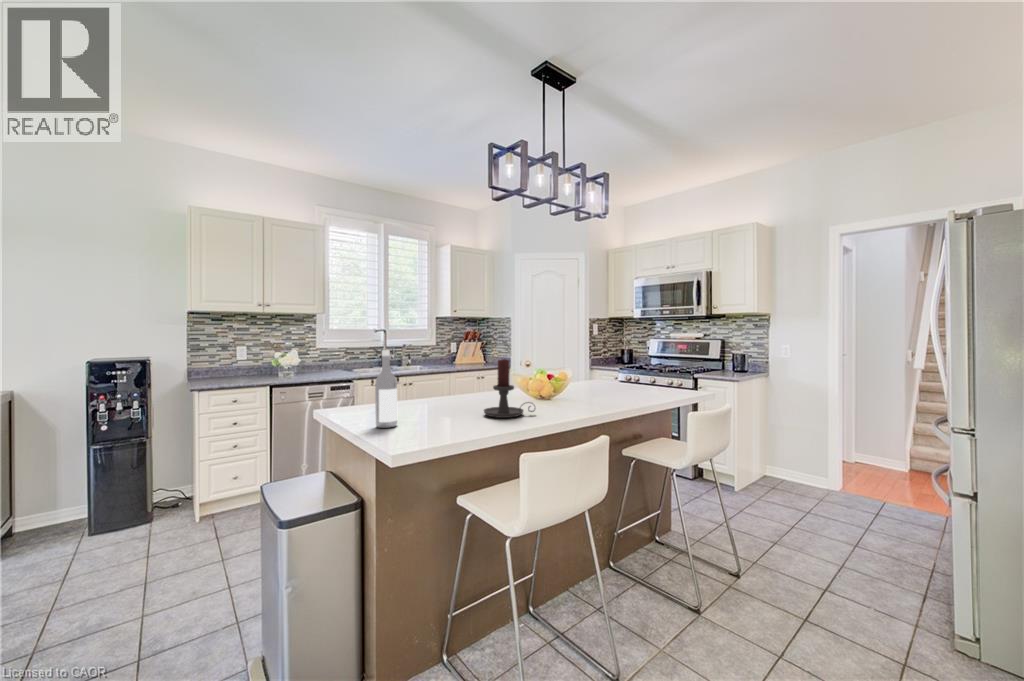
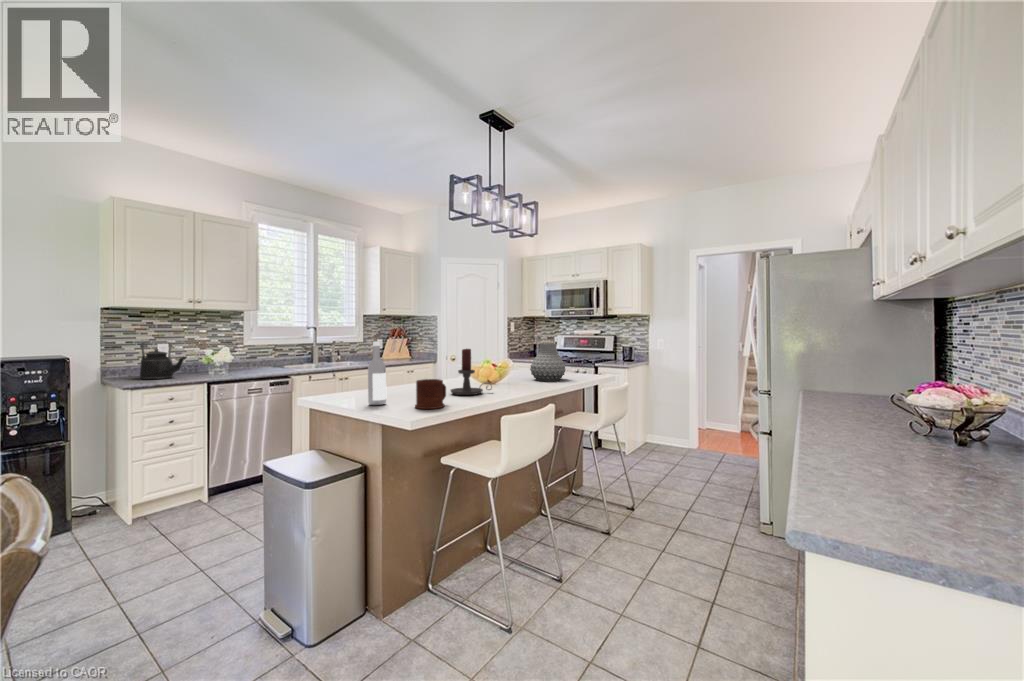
kettle: none [213,345,253,381] -> present [140,343,186,379]
vase: none [597,352,643,400] -> present [530,344,566,381]
mug: none [422,399,465,439] -> present [415,379,446,409]

